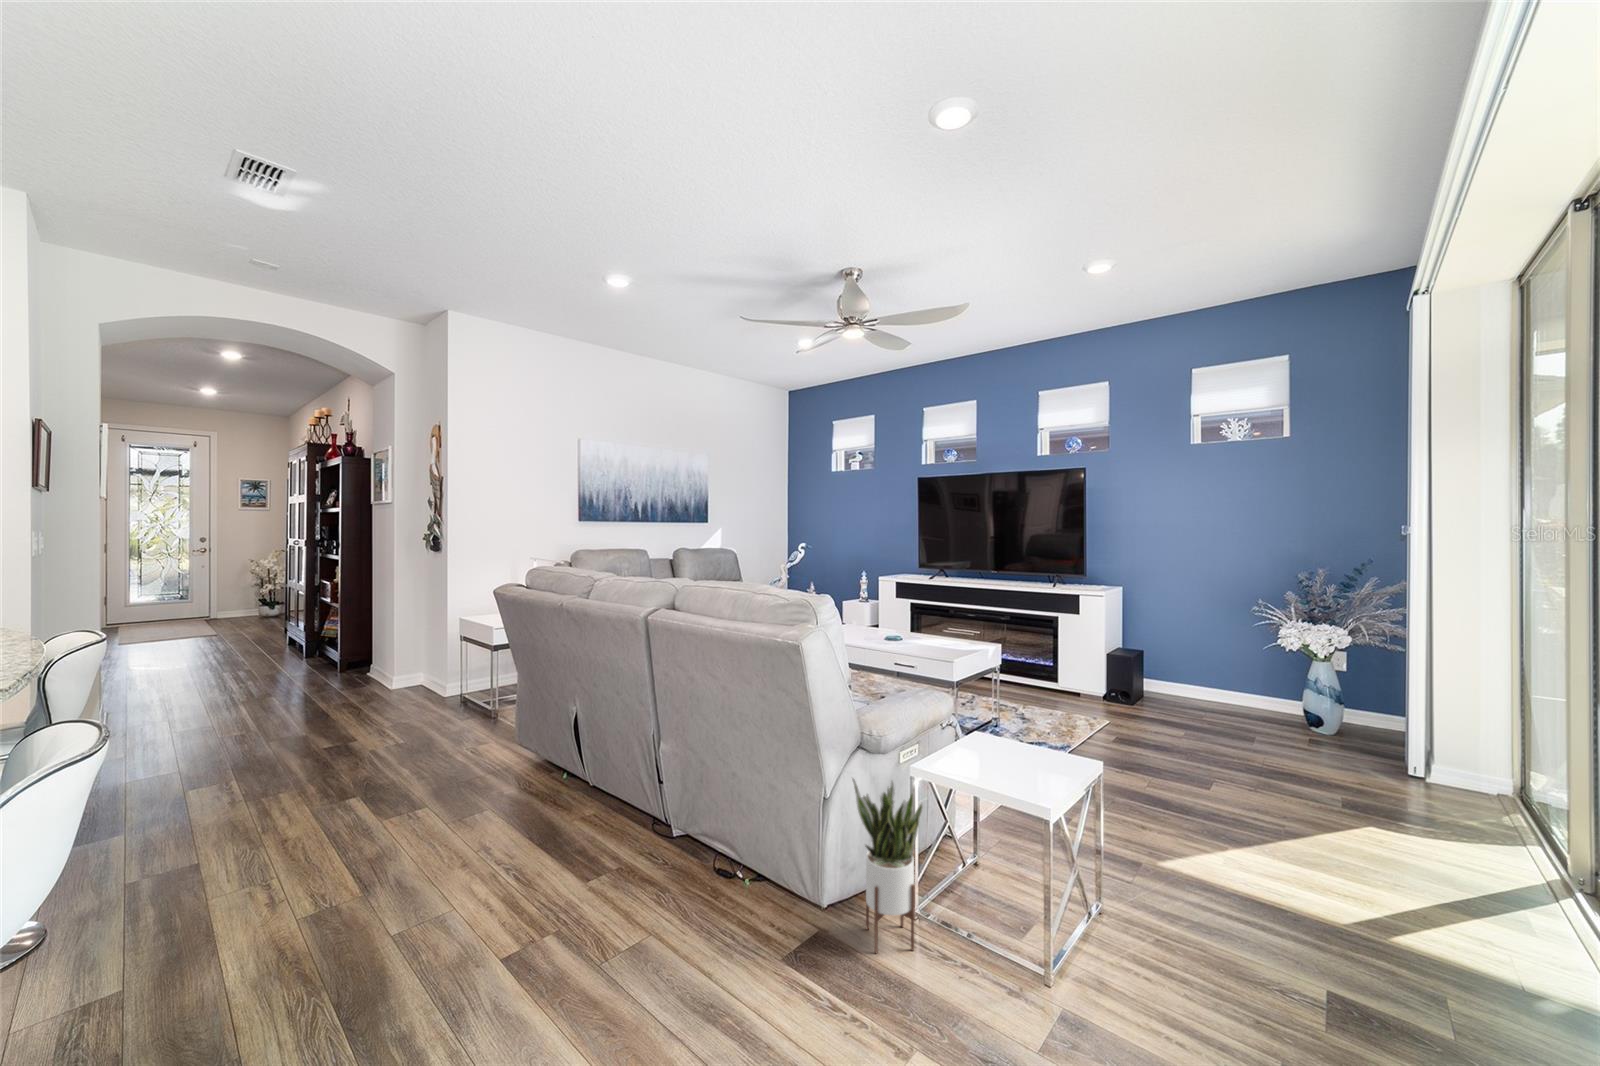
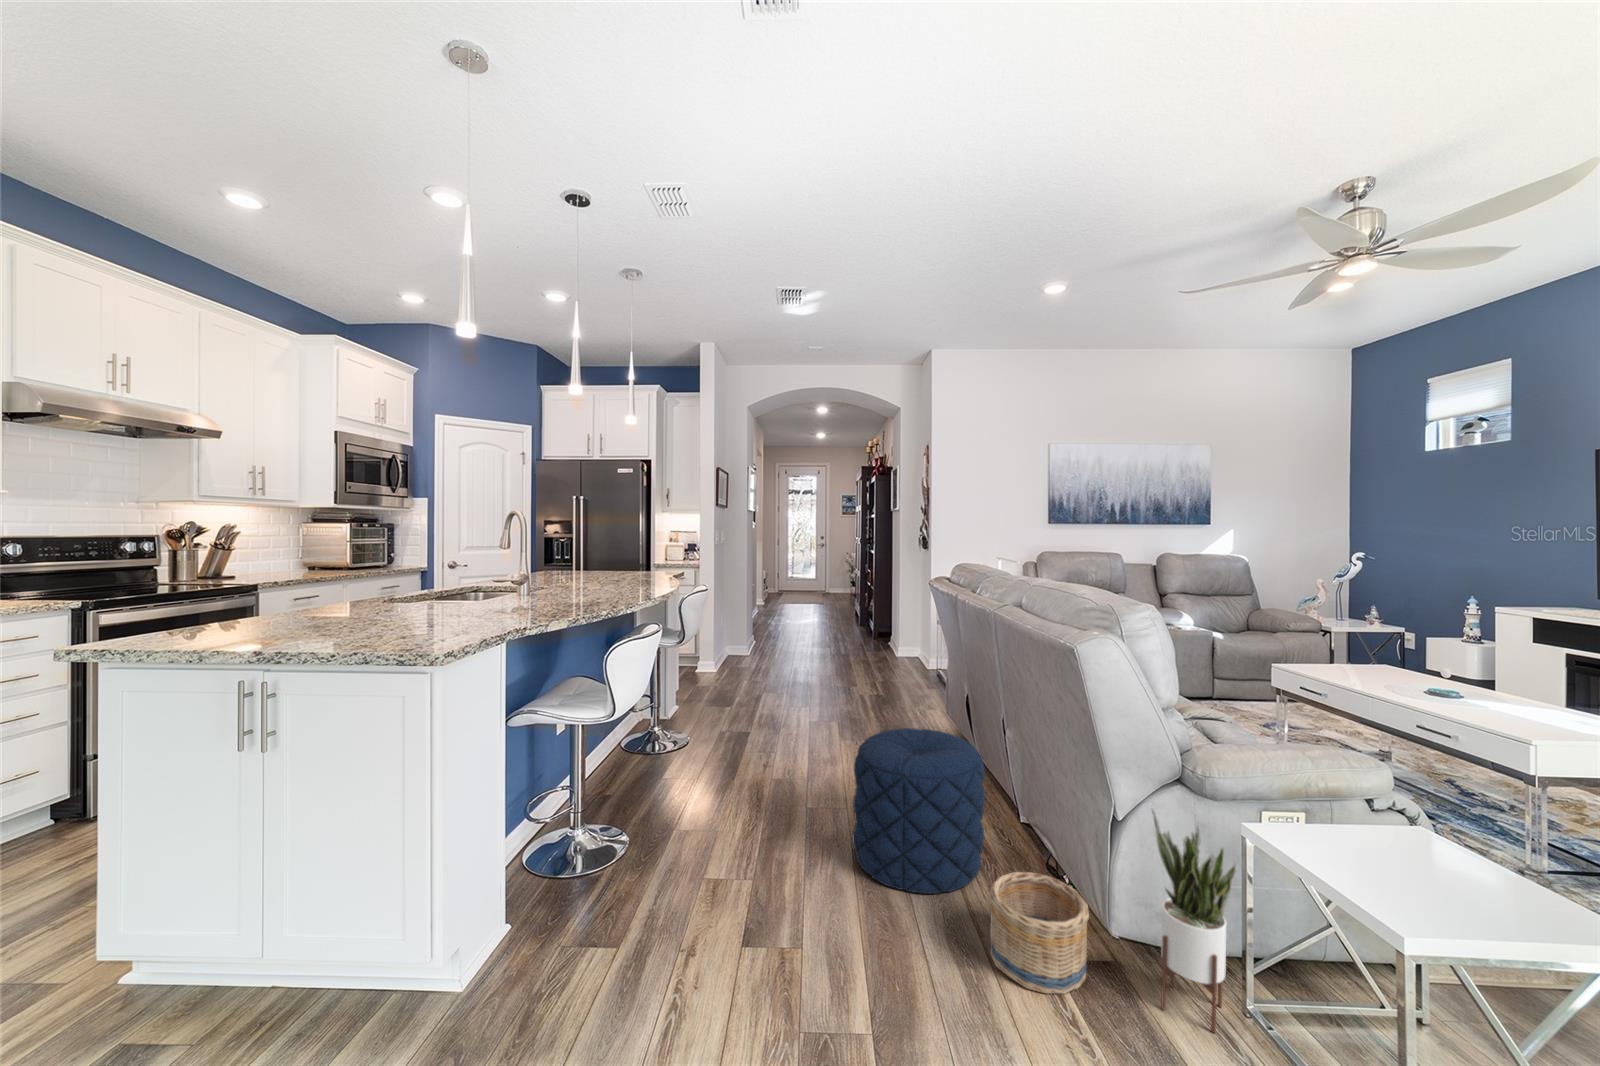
pouf: none [504,765,668,978] -> present [852,728,985,894]
basket: none [722,878,818,1003] -> present [989,872,1089,994]

